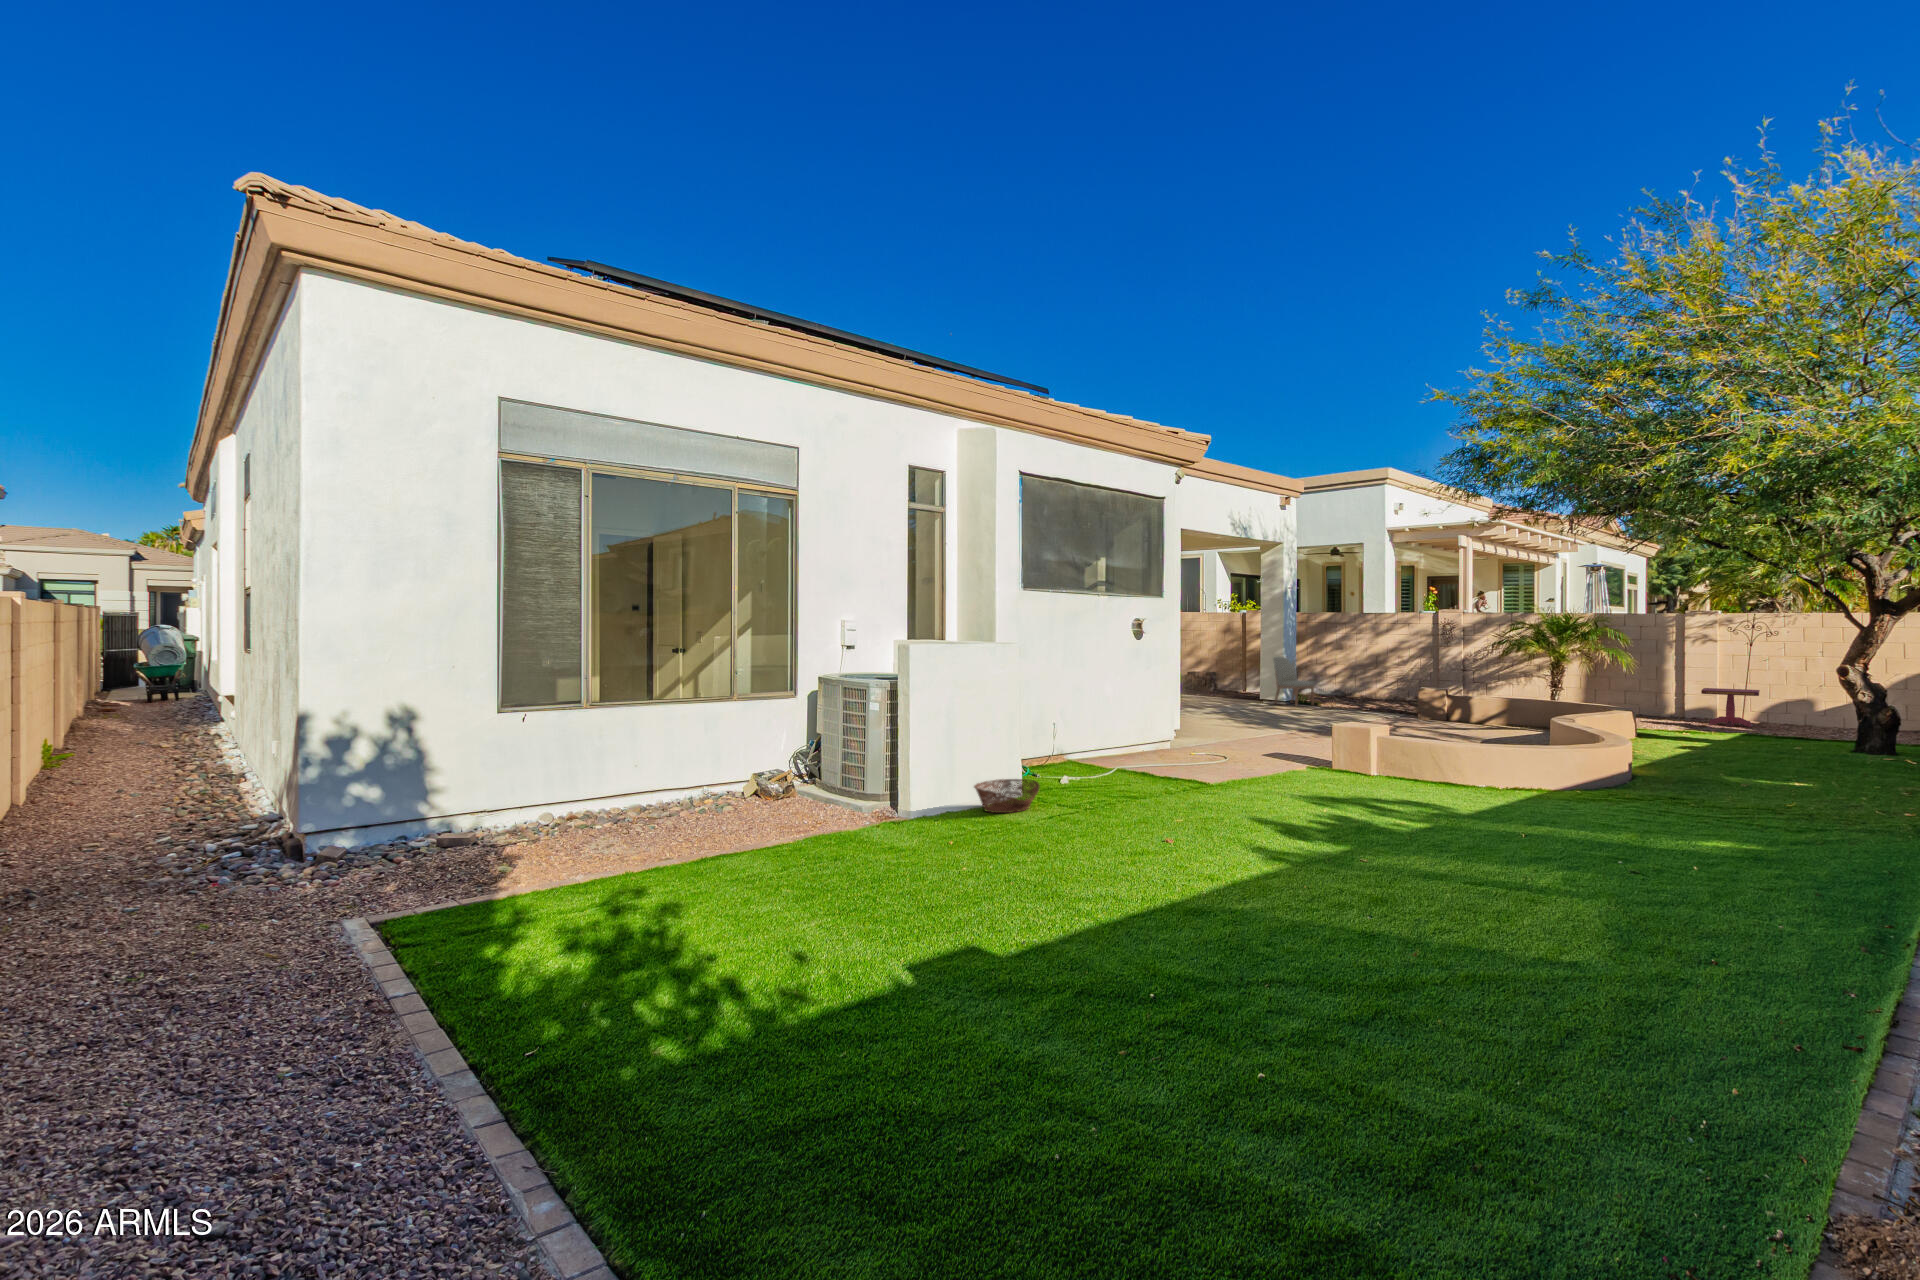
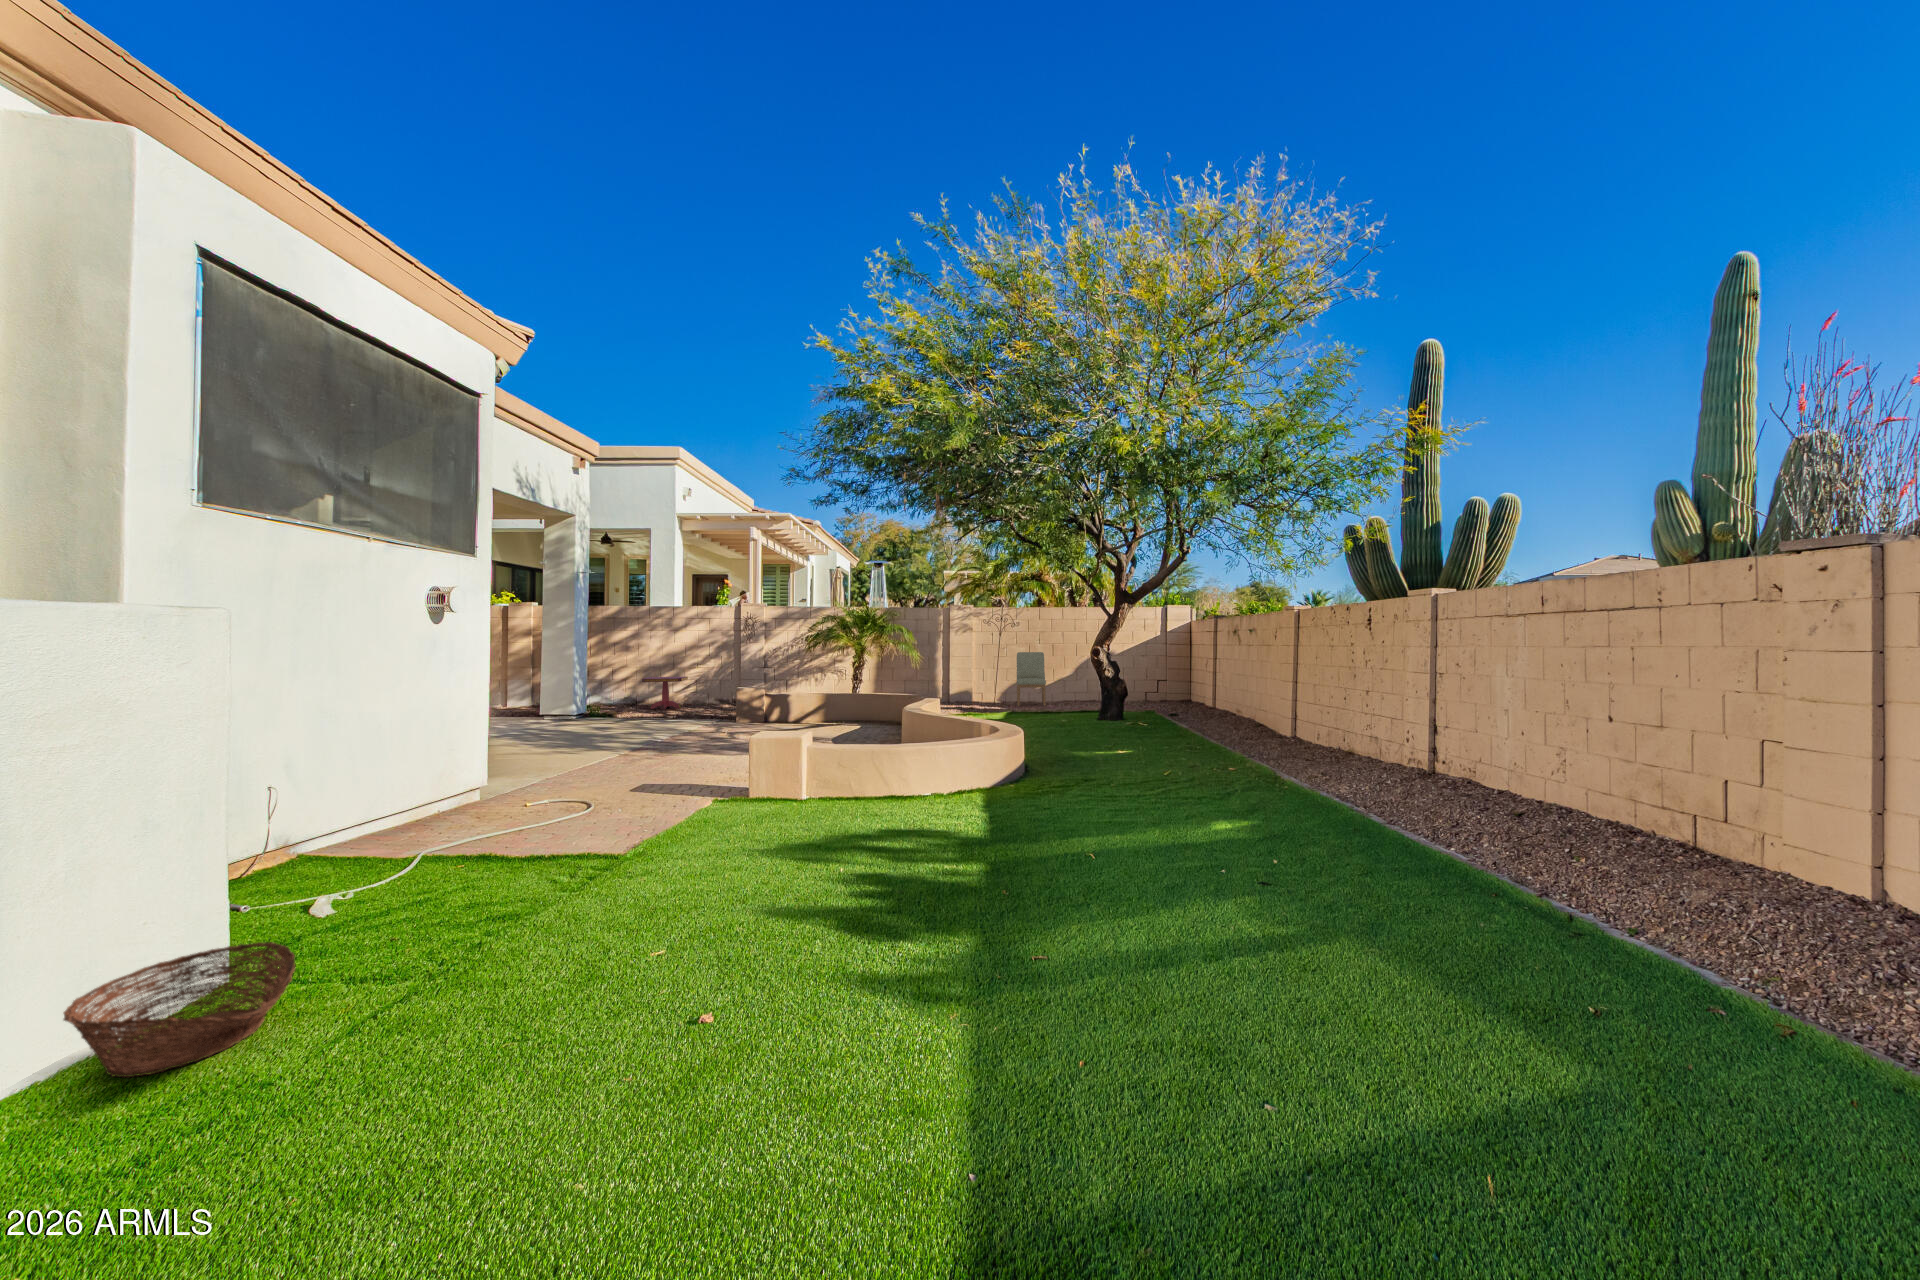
chair: present [1273,656,1314,705] -> present [1016,652,1046,706]
side table: present [1701,688,1760,727] -> present [642,677,688,710]

